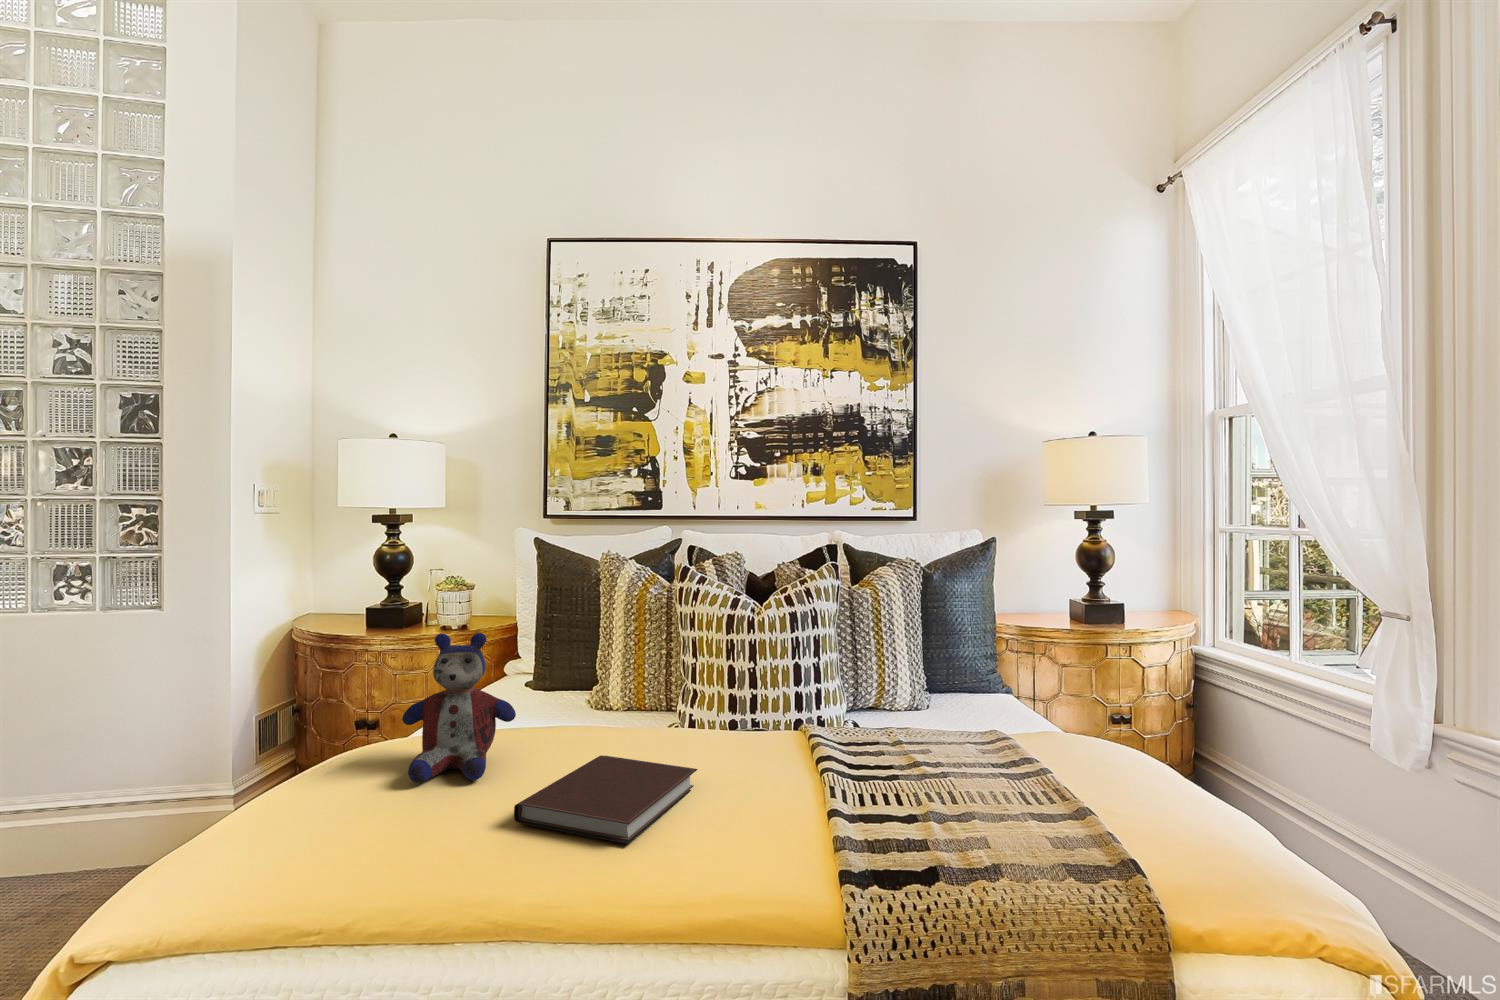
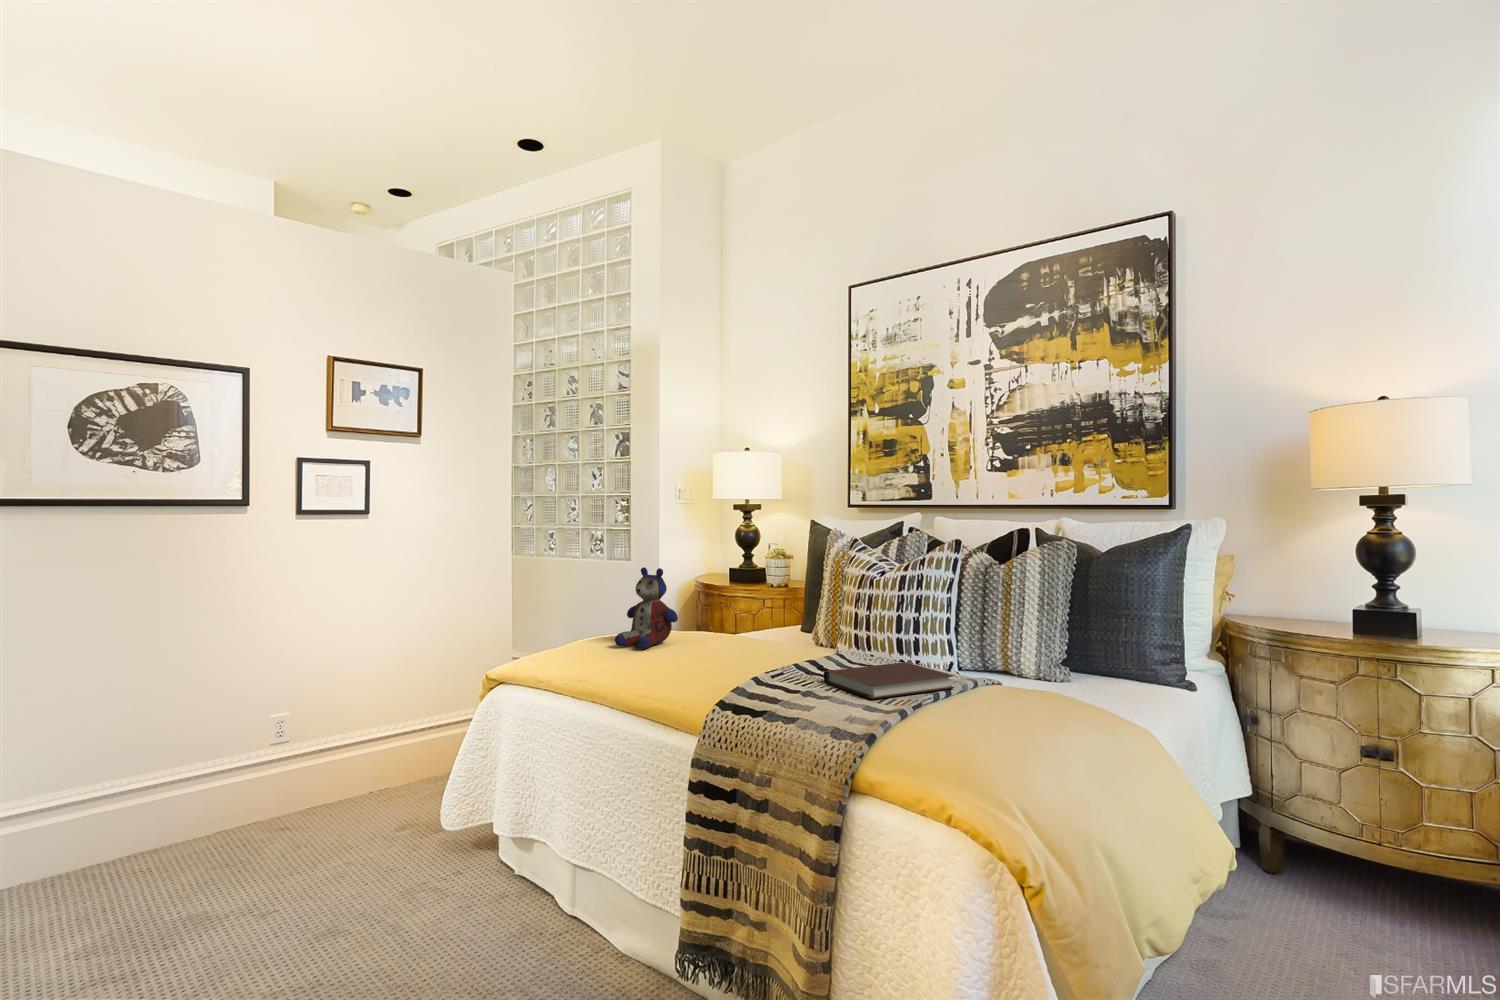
notebook: present [514,756,698,844] -> present [824,662,955,699]

